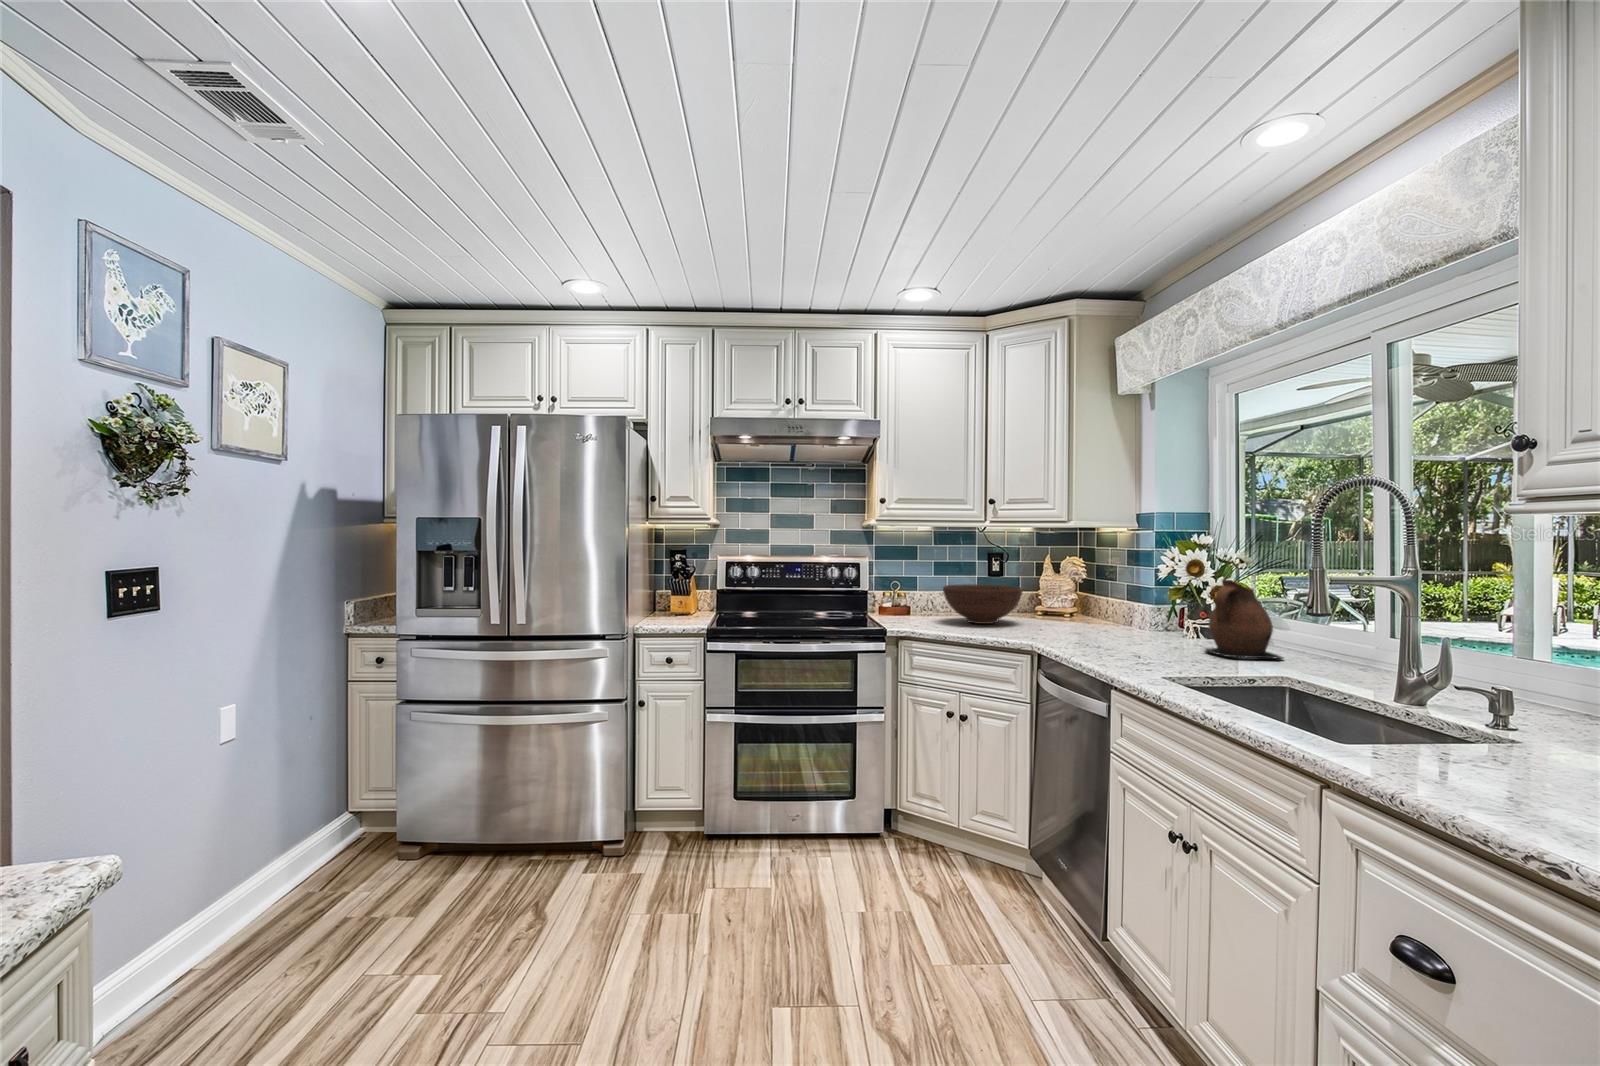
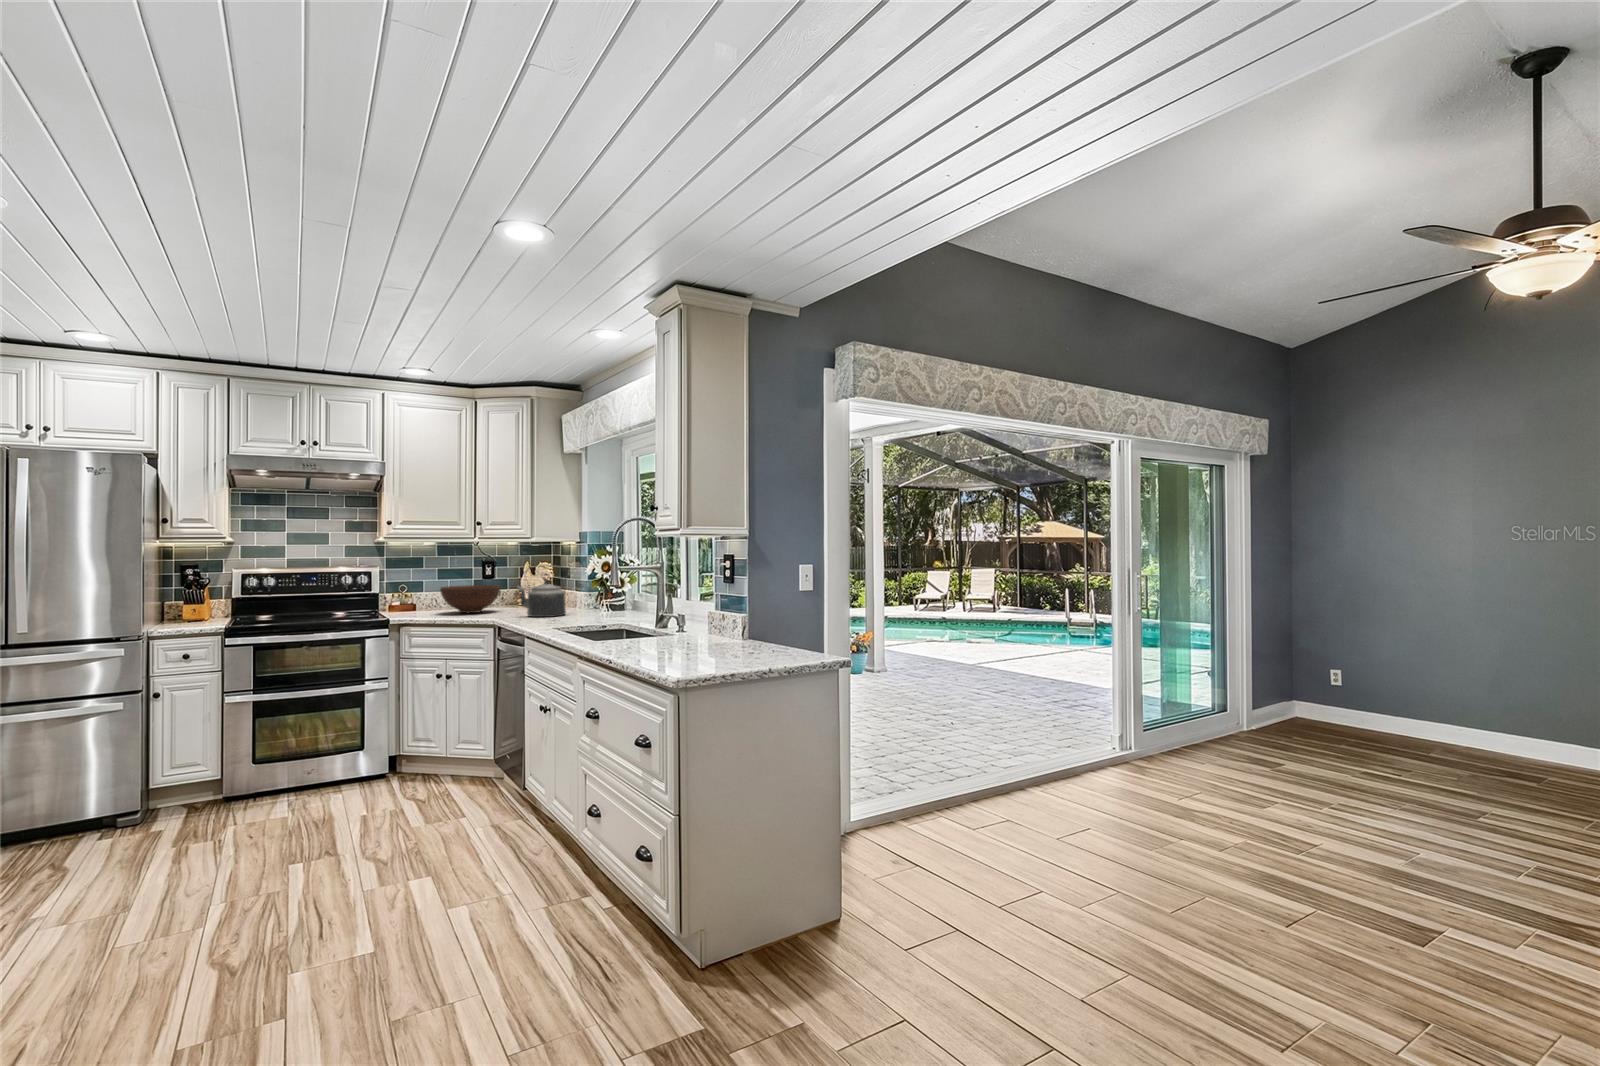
kettle: none [1064,561,1145,644] -> present [518,566,567,617]
ceramic pitcher: present [1206,579,1283,659] -> none [590,574,627,618]

